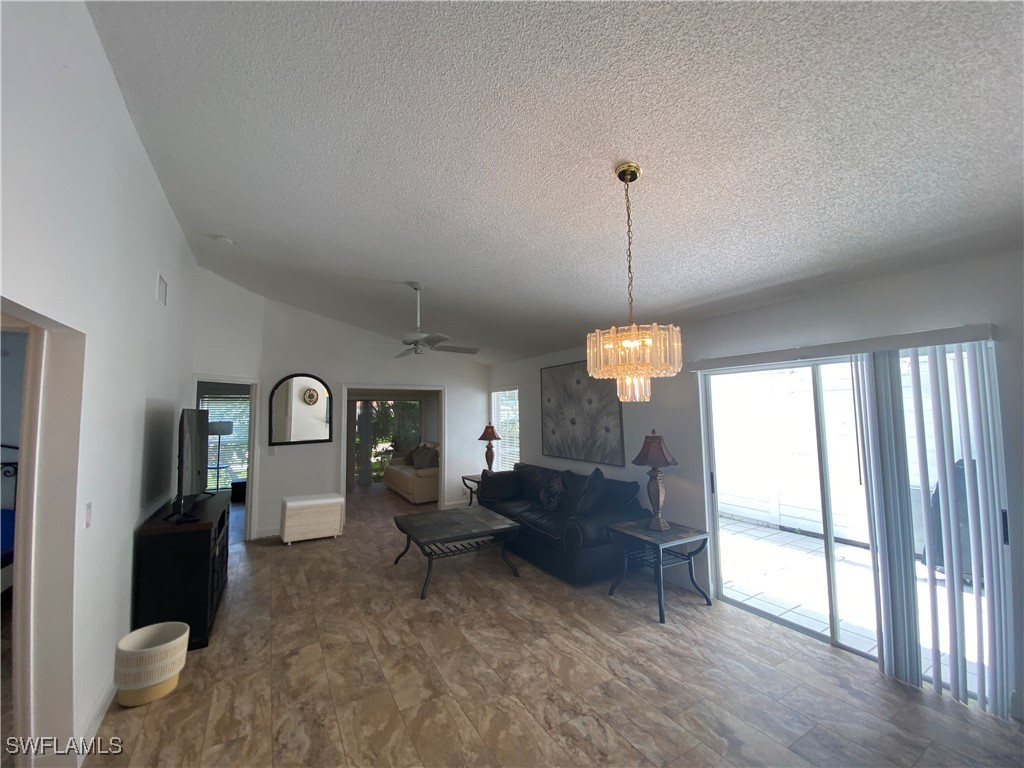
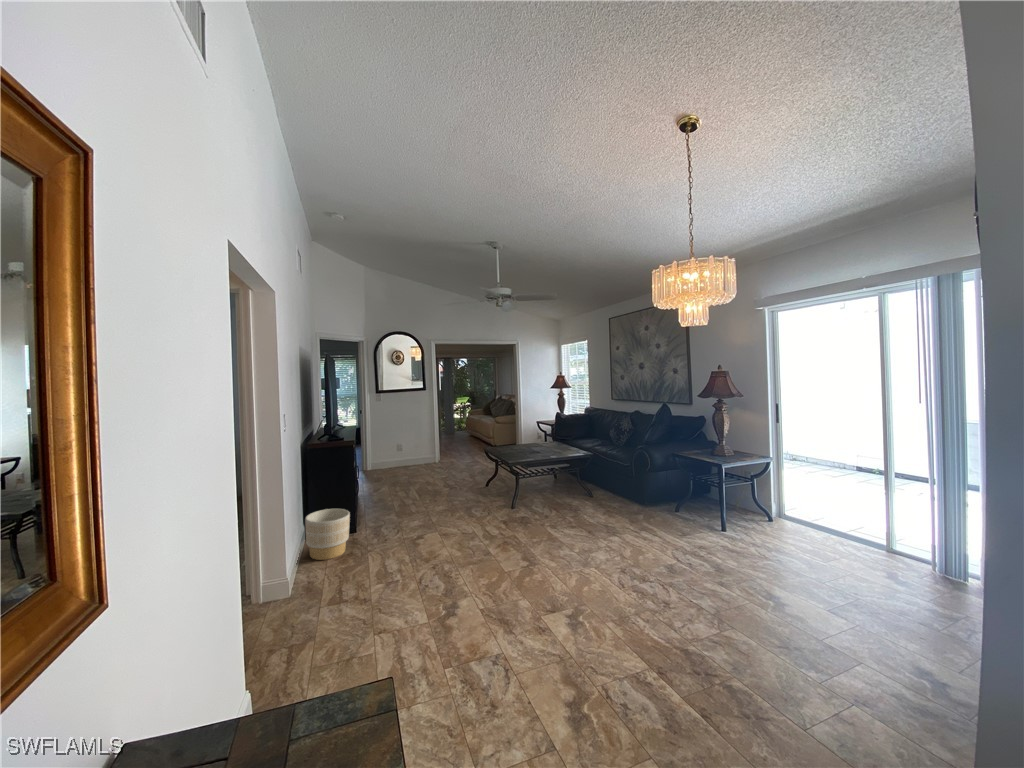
storage bench: present [279,493,344,545] -> none [391,433,440,473]

